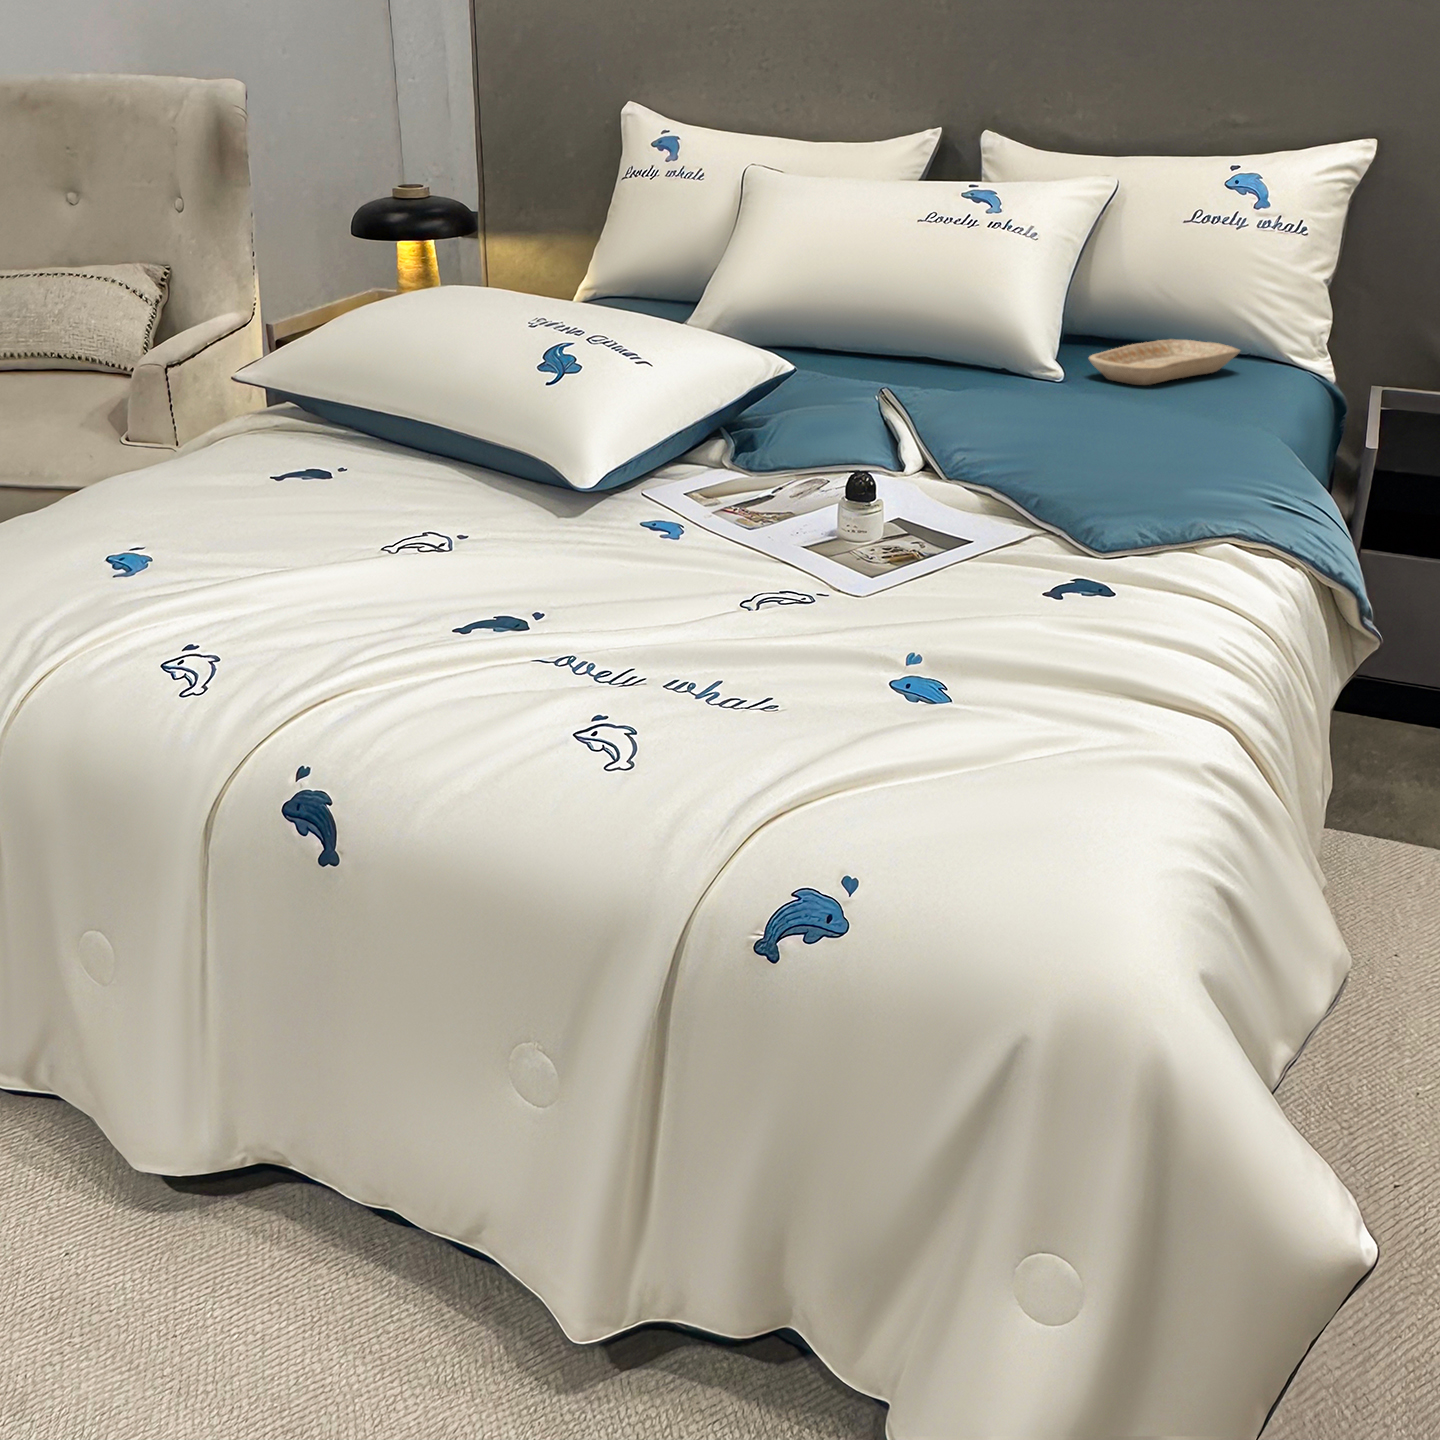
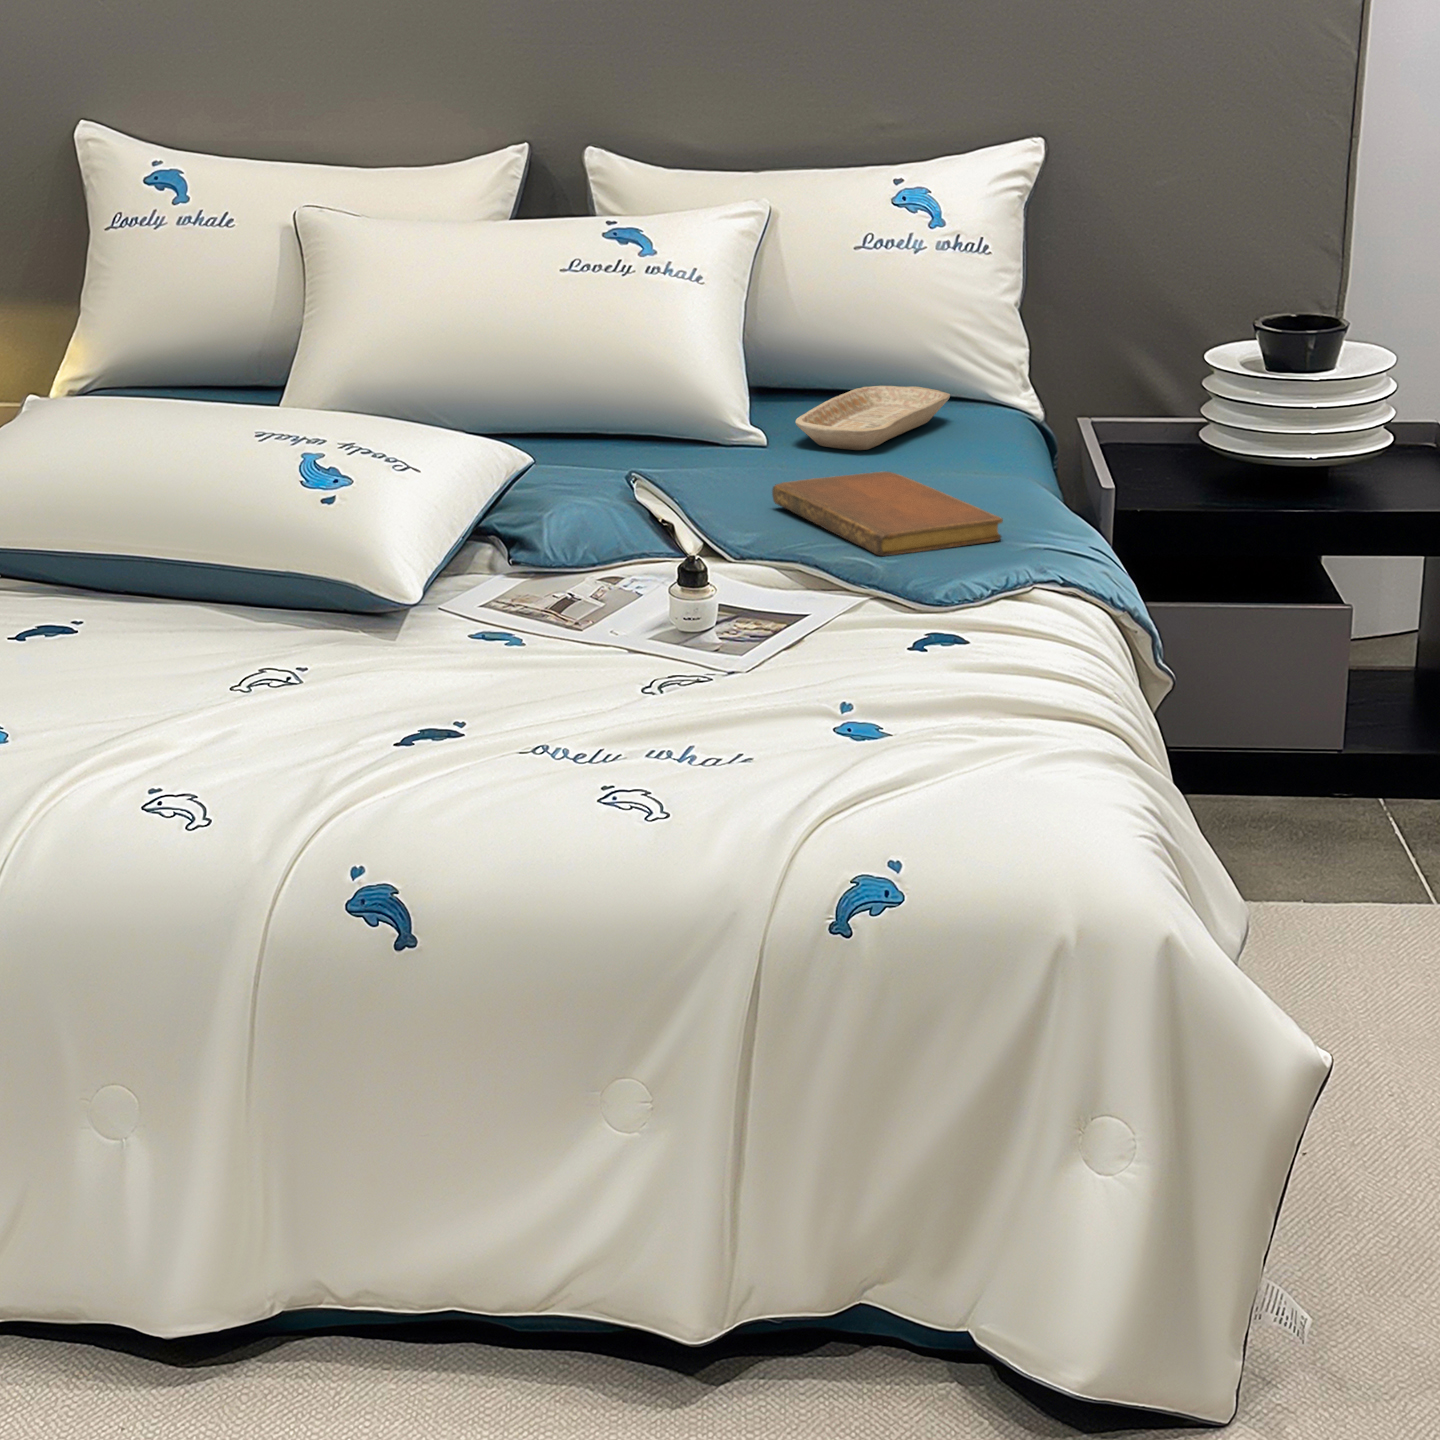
notebook: none [1024,394,1200,455] -> present [772,472,1003,556]

